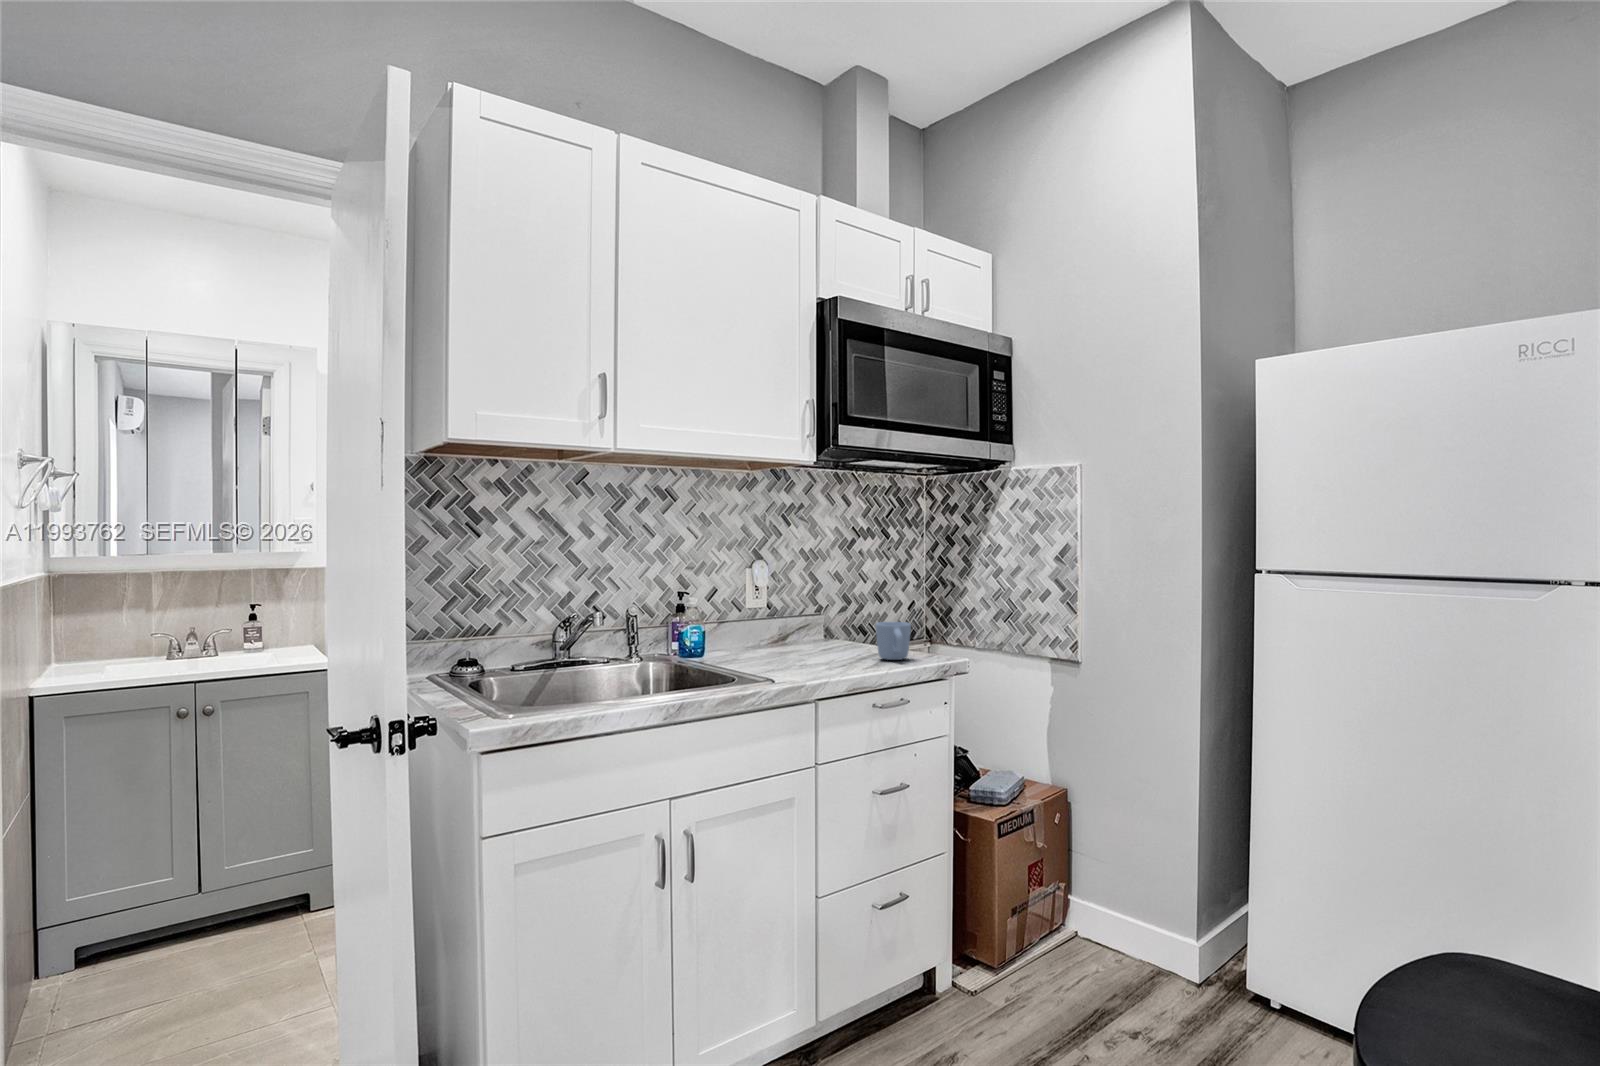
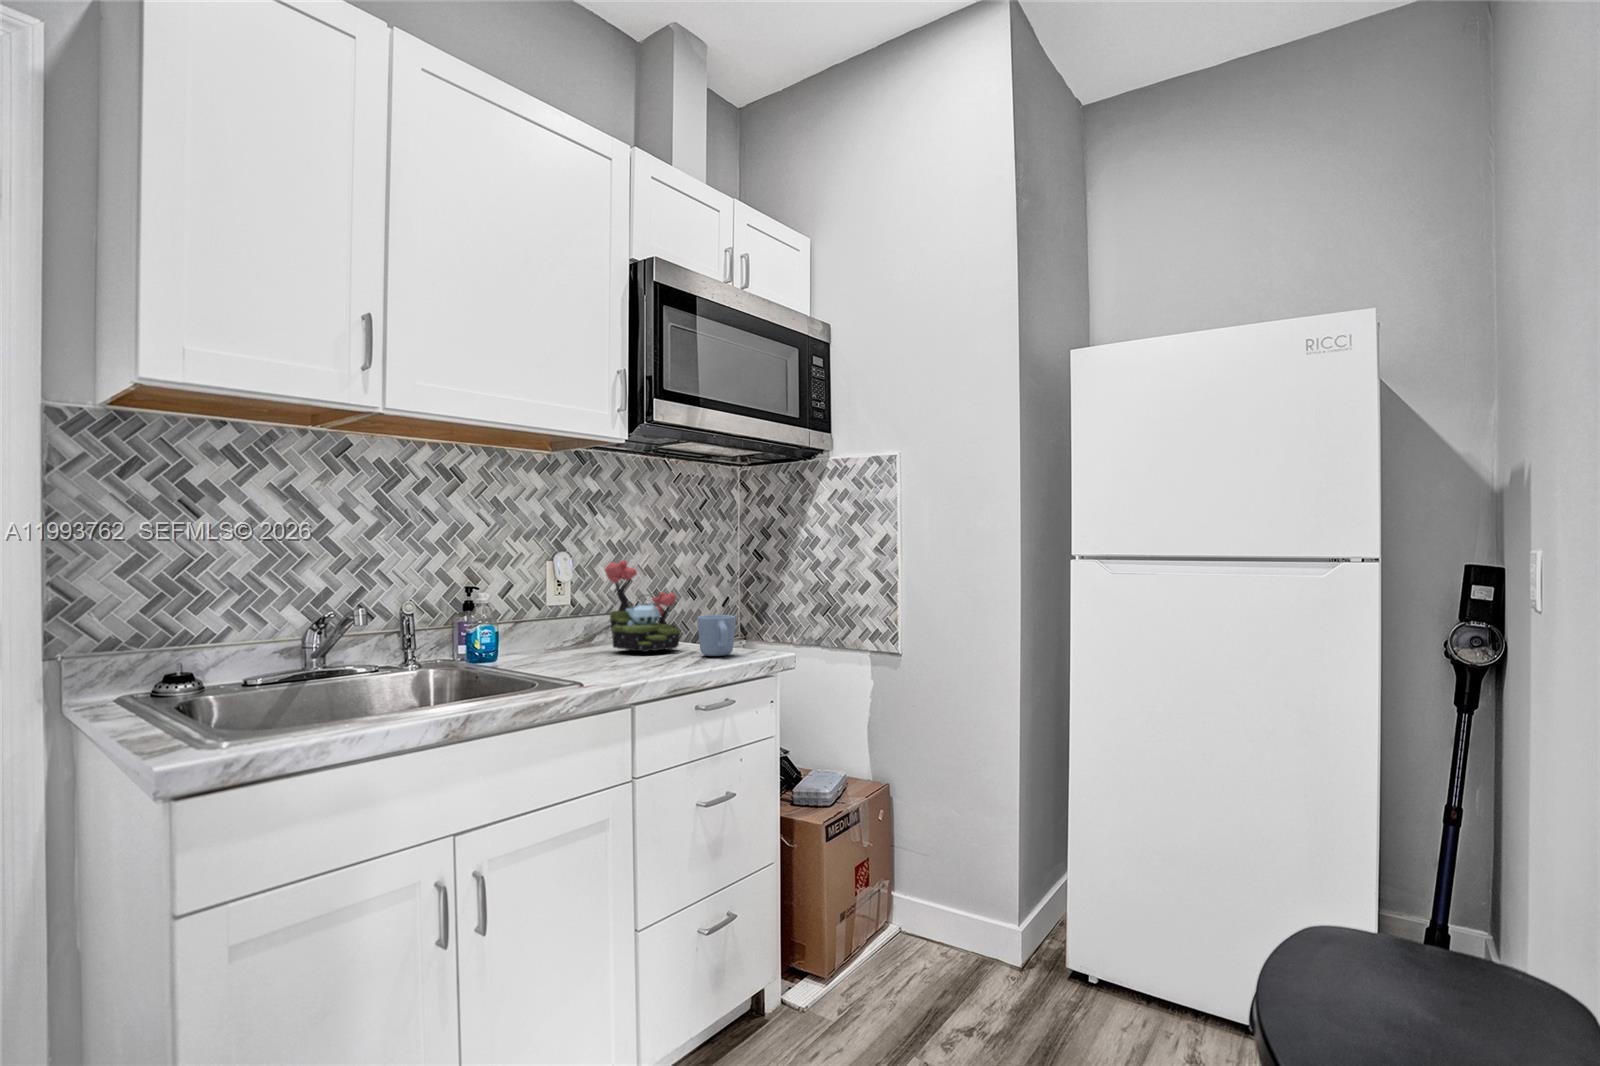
plant: none [794,568,863,653] -> present [605,560,681,652]

